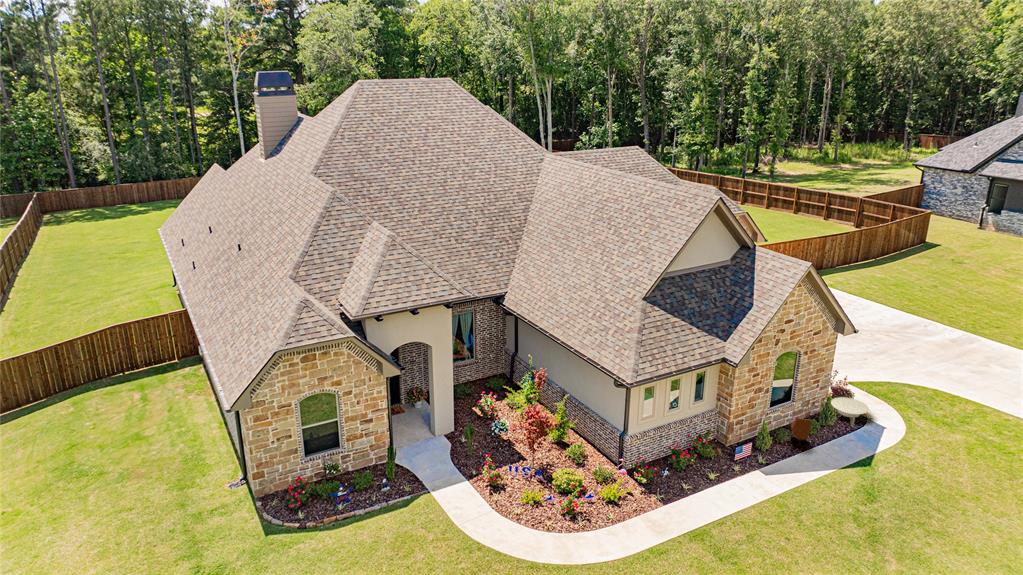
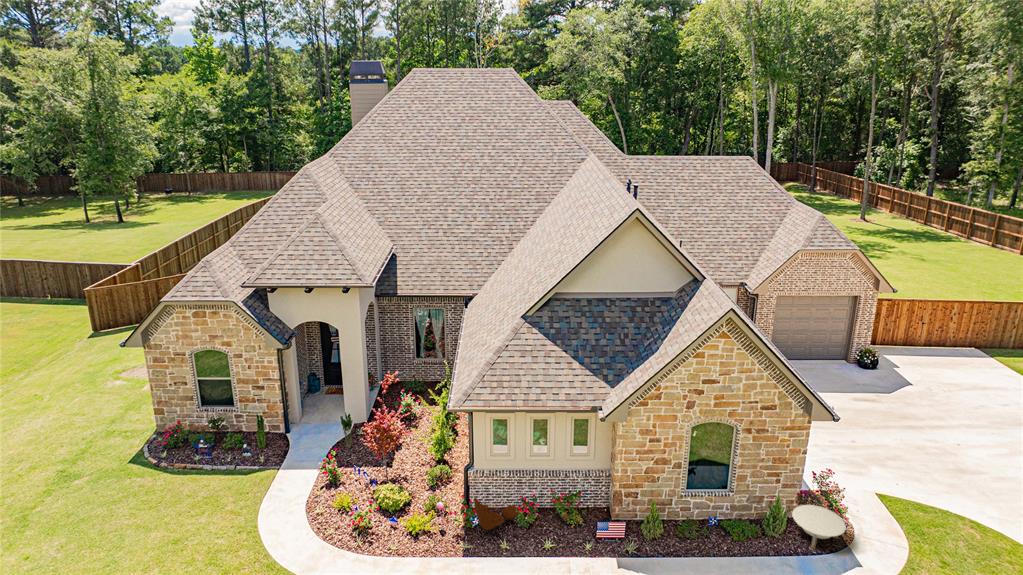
lounge chair: present [791,417,812,446] -> present [474,498,519,536]

